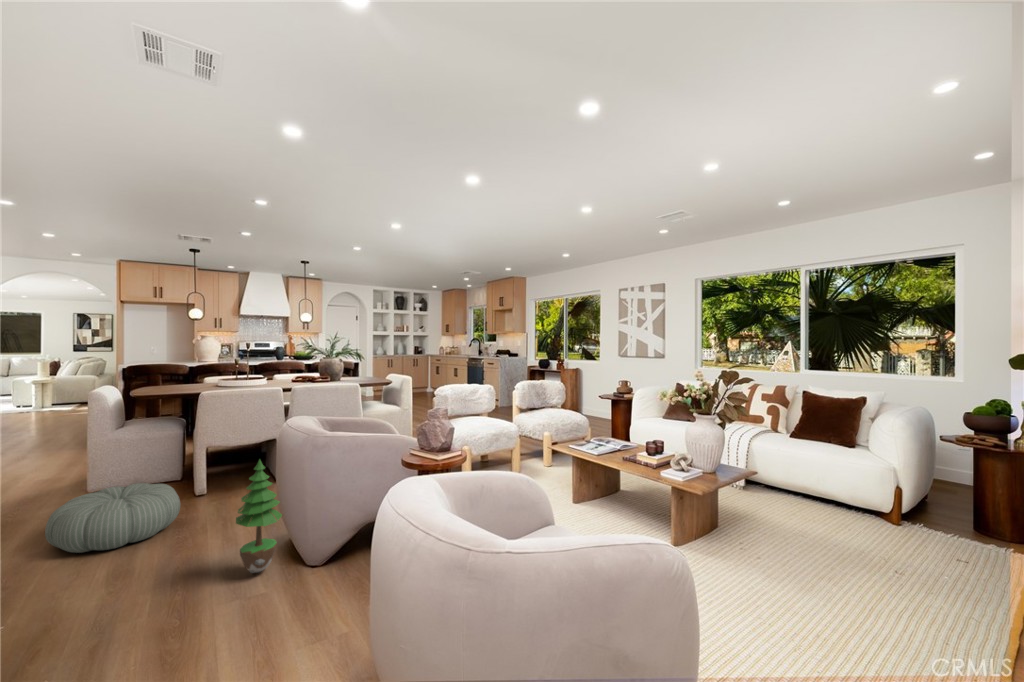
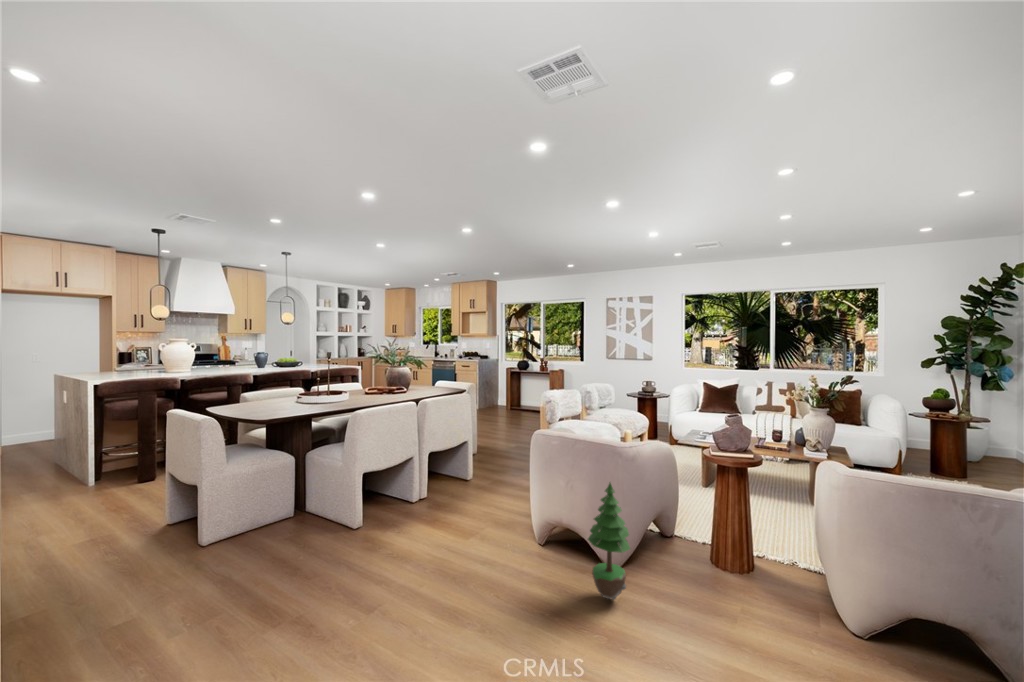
pouf: present [45,483,180,553] -> none [310,529,439,629]

